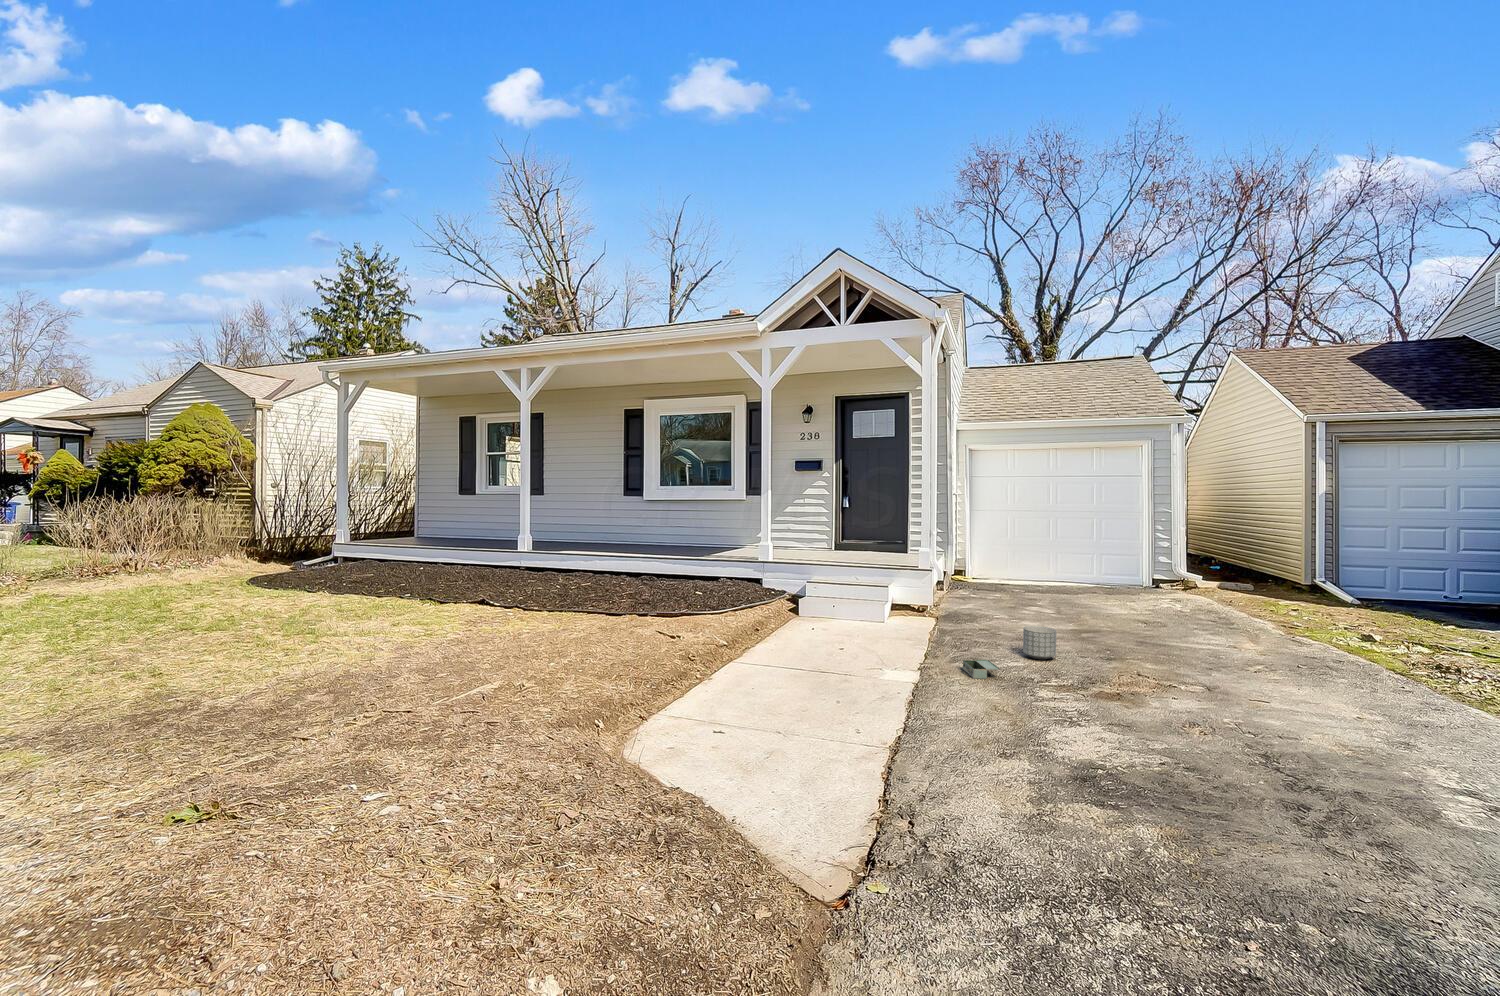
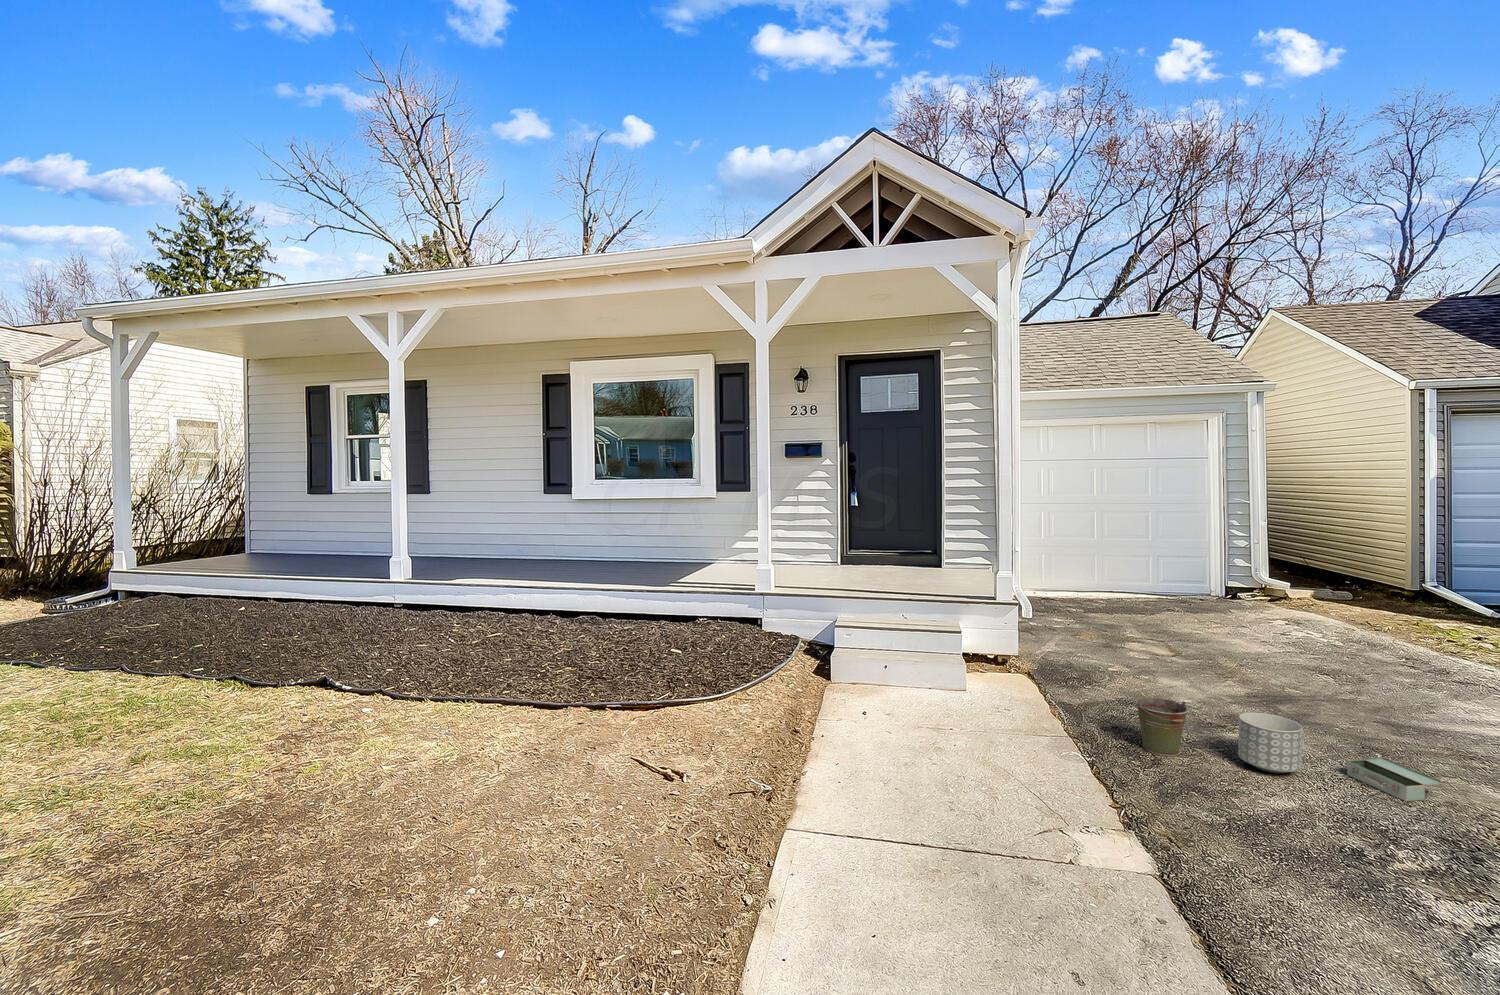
bucket: none [969,620,1000,652] -> present [1136,698,1191,756]
toolbox: present [963,660,1000,679] -> present [1347,757,1443,801]

